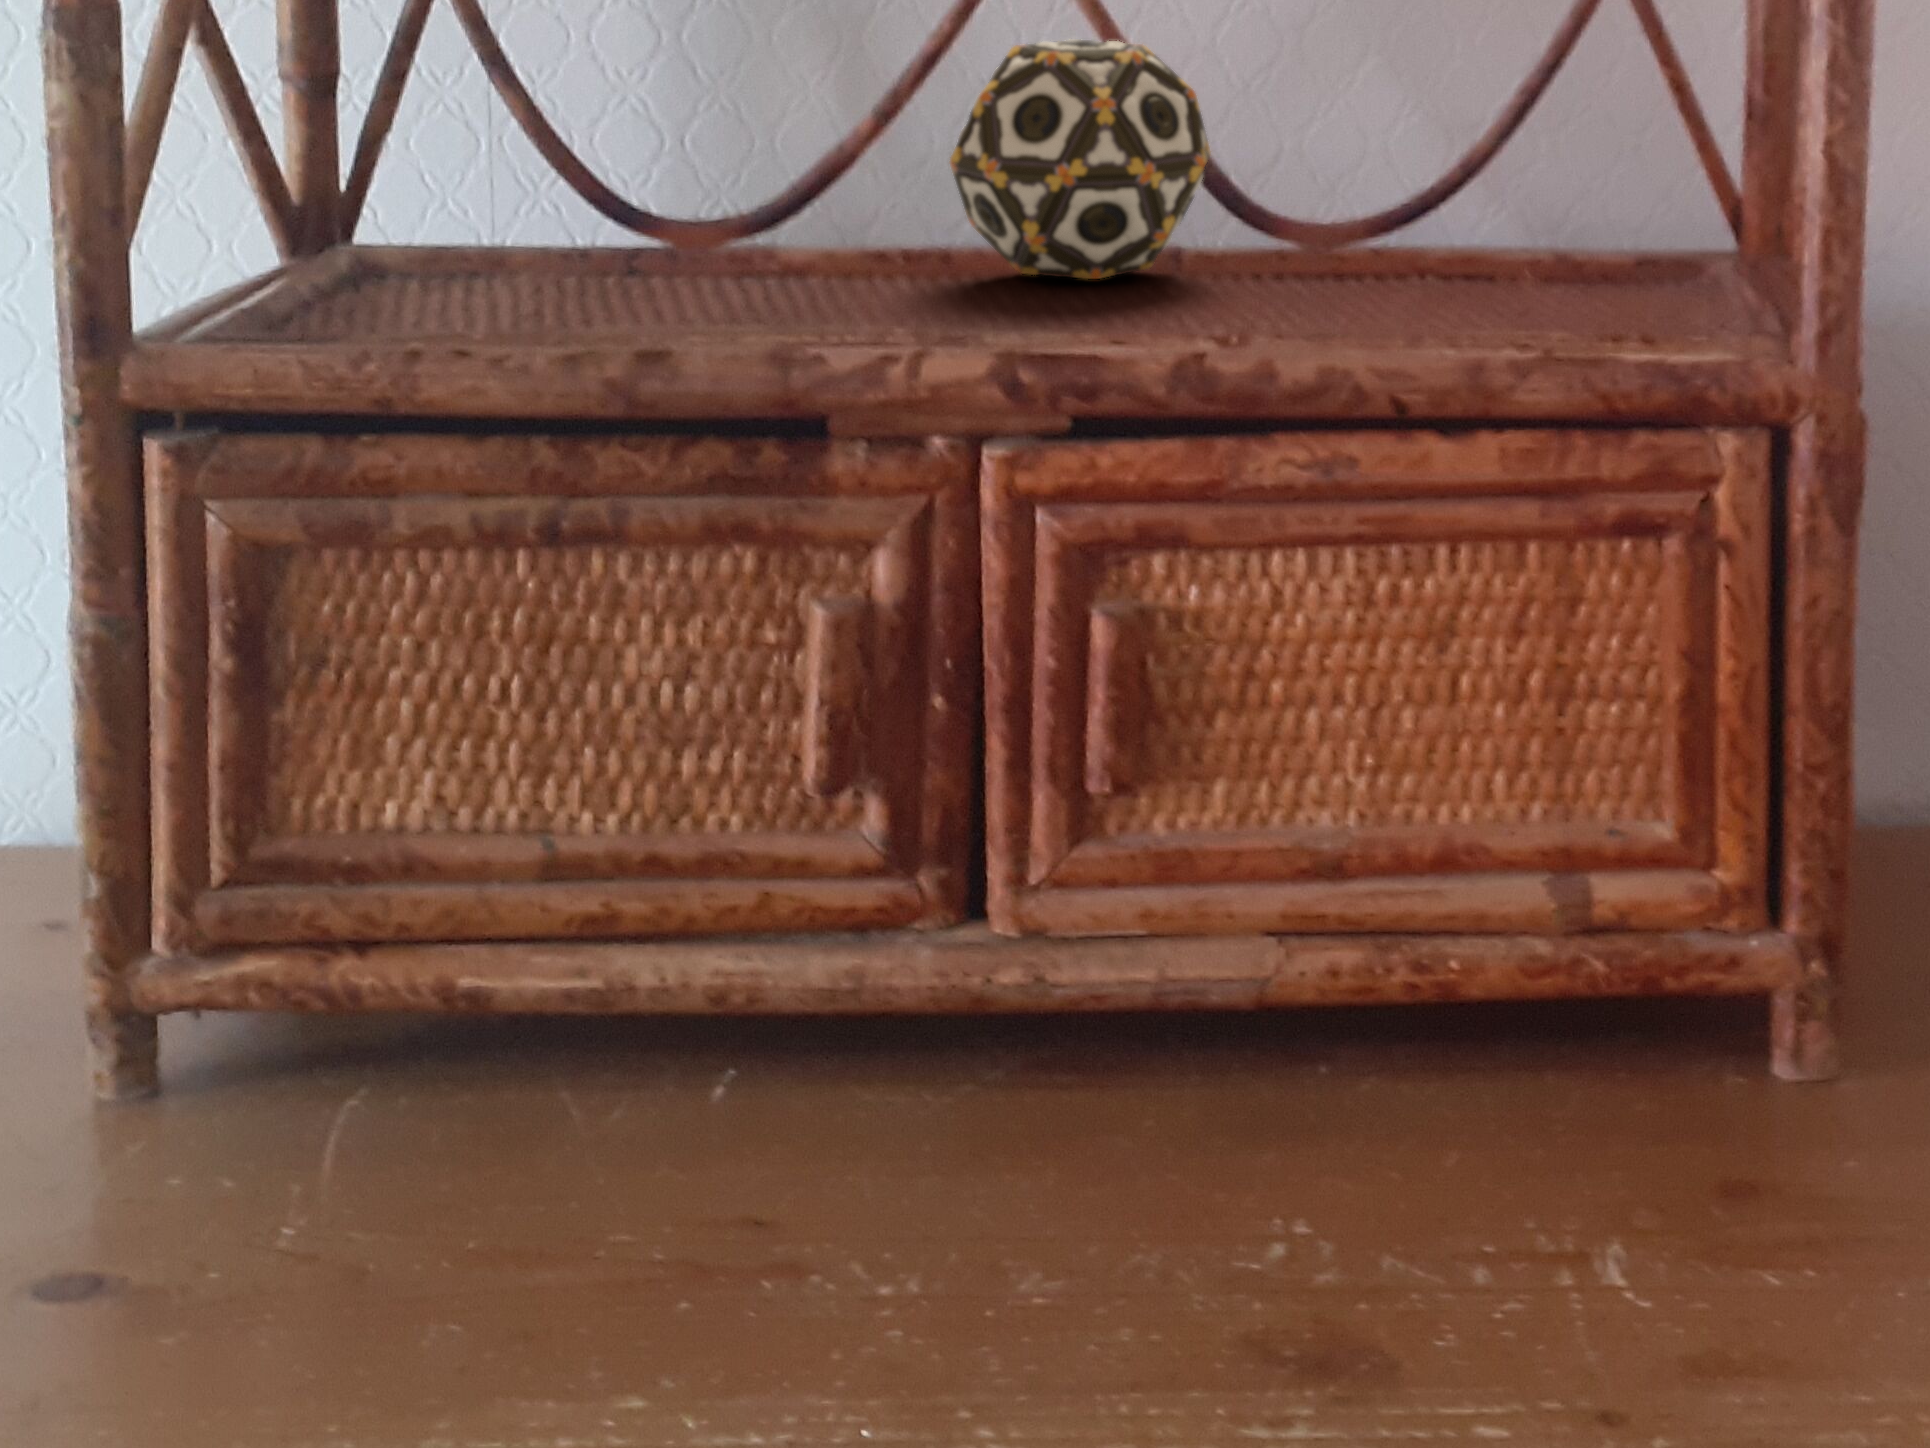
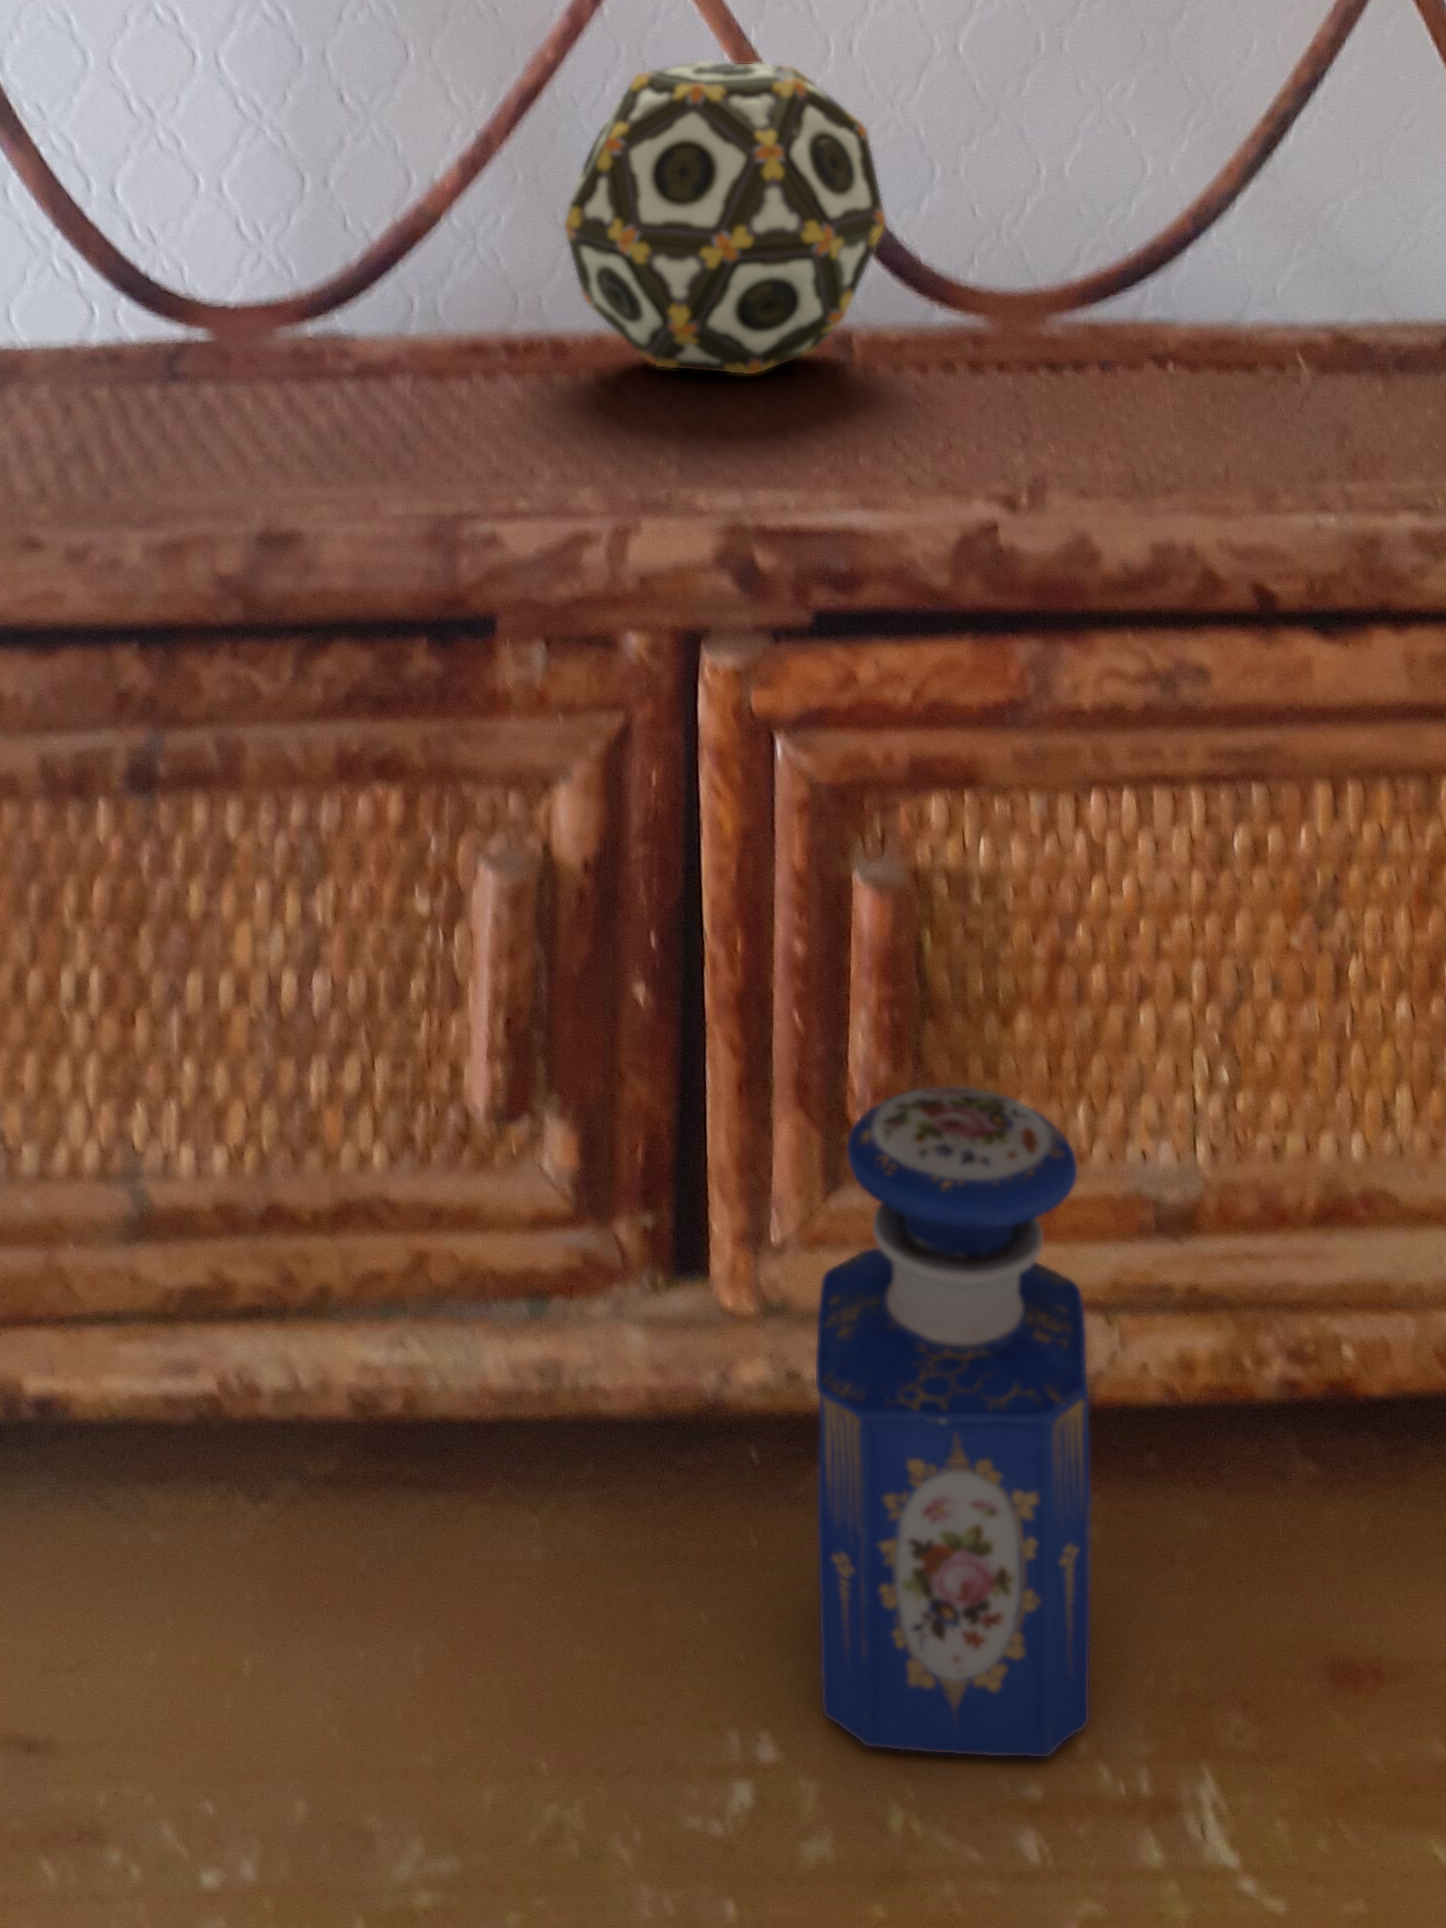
perfume bottle: none [1030,756,1244,1205] -> present [816,1086,1091,1757]

